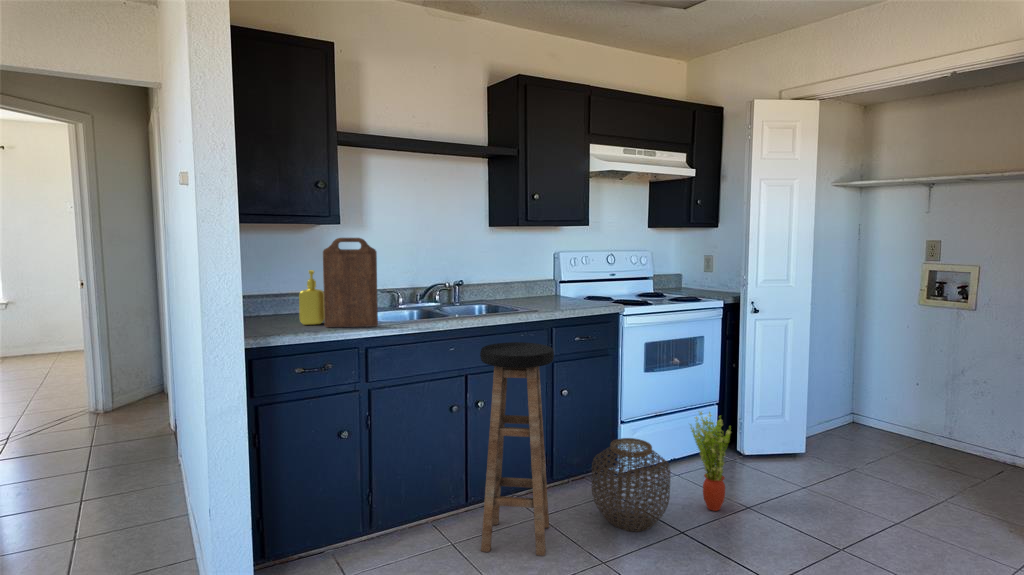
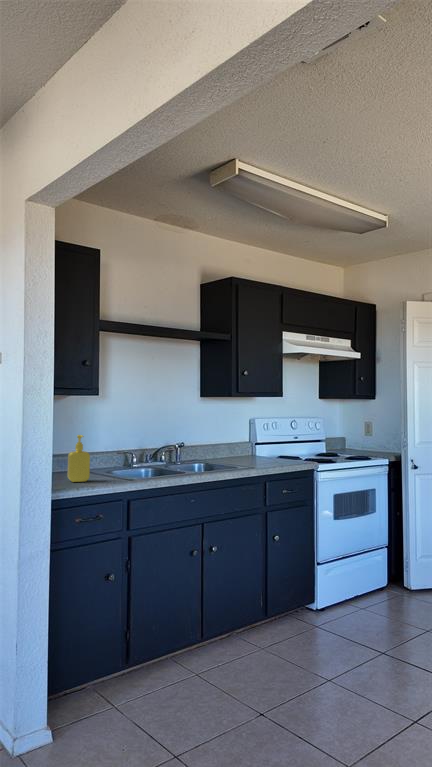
cutting board: present [323,238,378,327] -> none [94,408,139,484]
bar stool: present [480,342,554,556] -> none [222,495,282,679]
potted plant: present [691,412,731,511] -> none [379,550,415,635]
woven basket: present [591,438,670,532] -> none [306,575,372,655]

